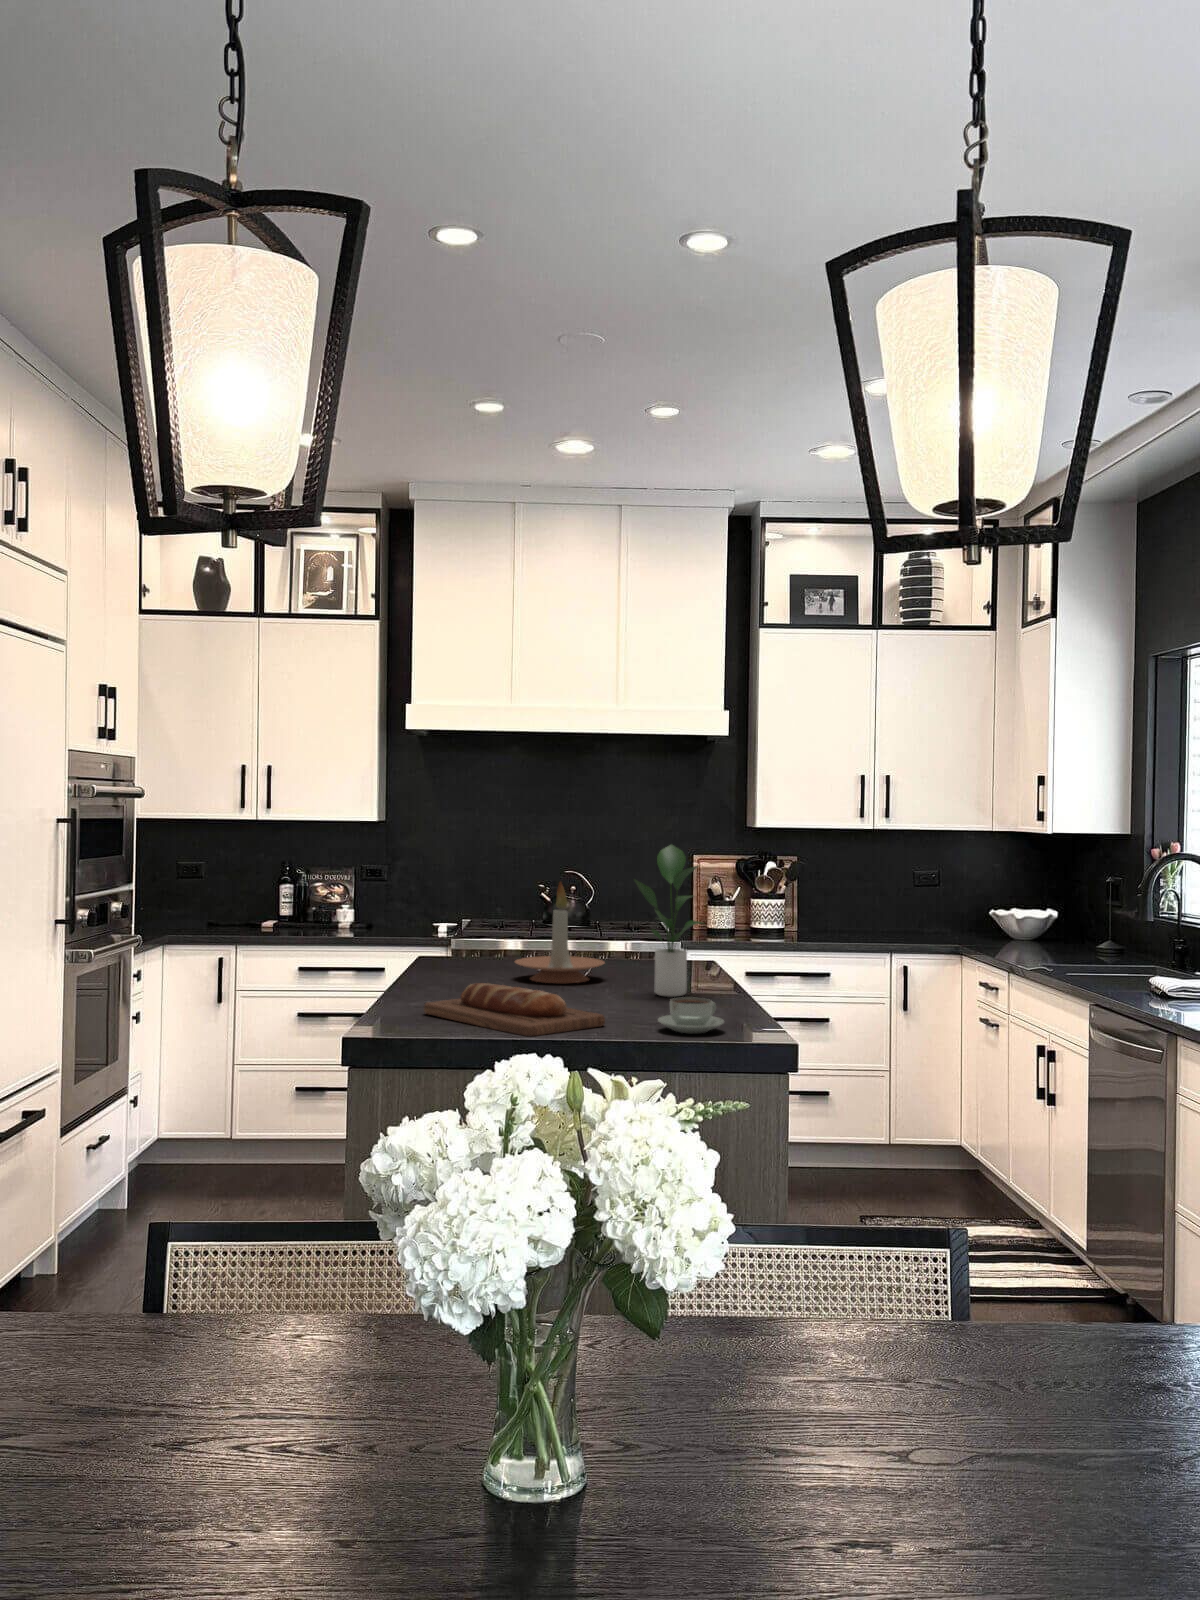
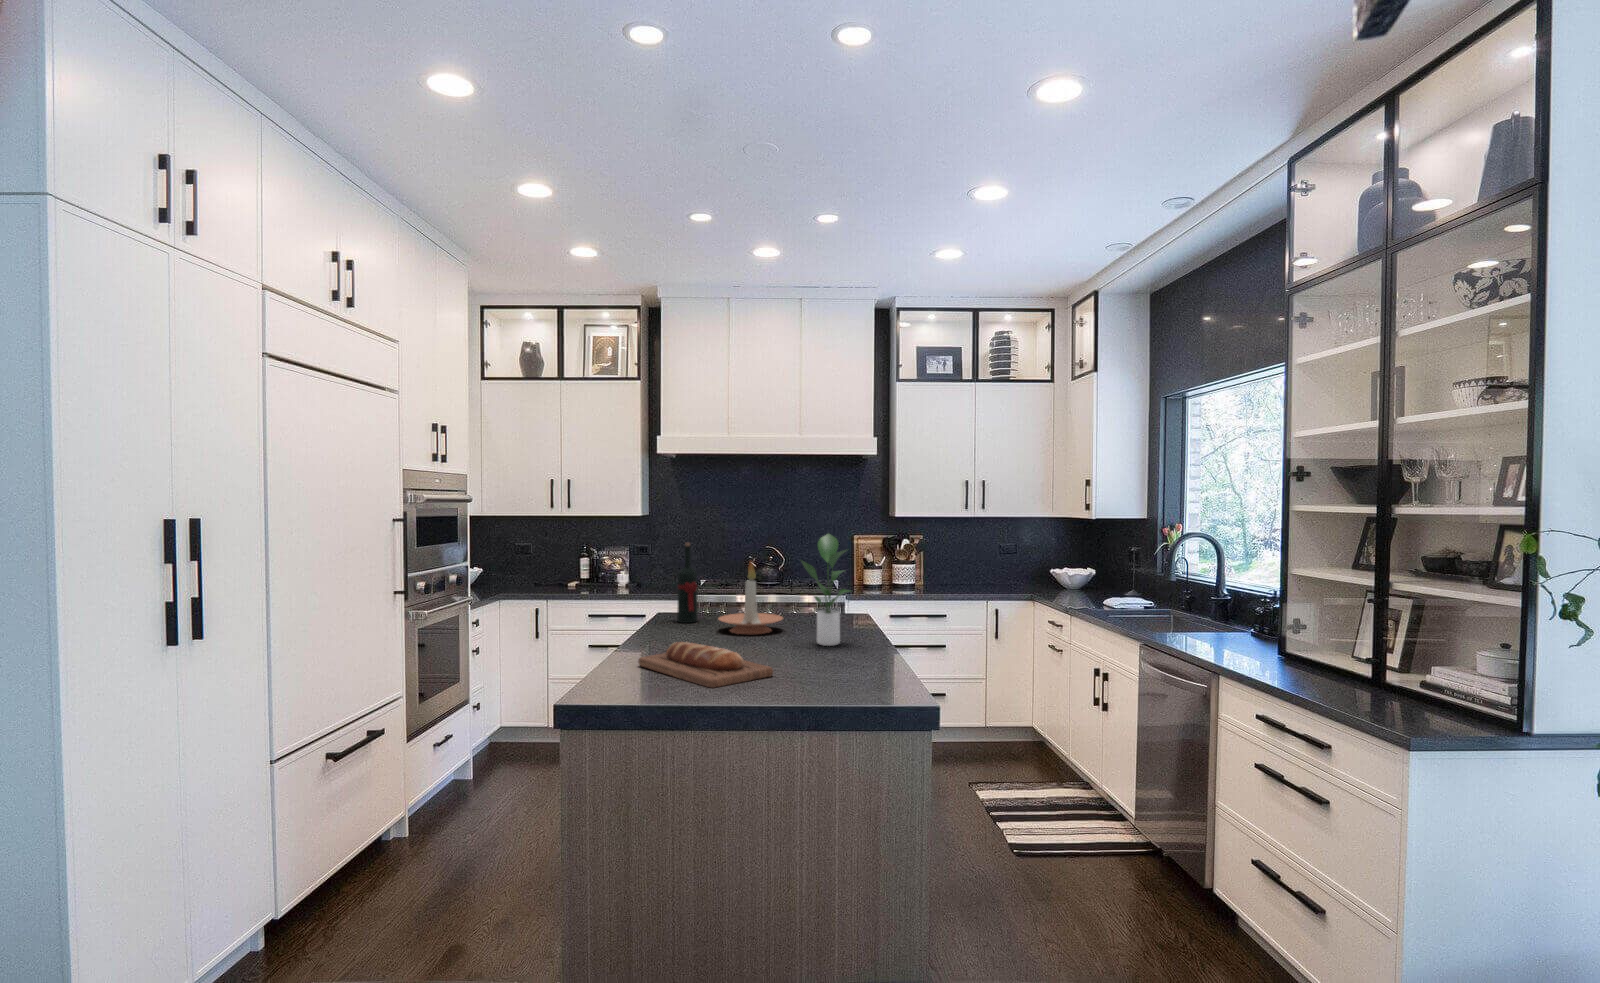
wine bottle: none [453,857,481,970] -> present [677,543,698,623]
coffee cup: present [658,997,724,1033] -> none [813,654,864,683]

